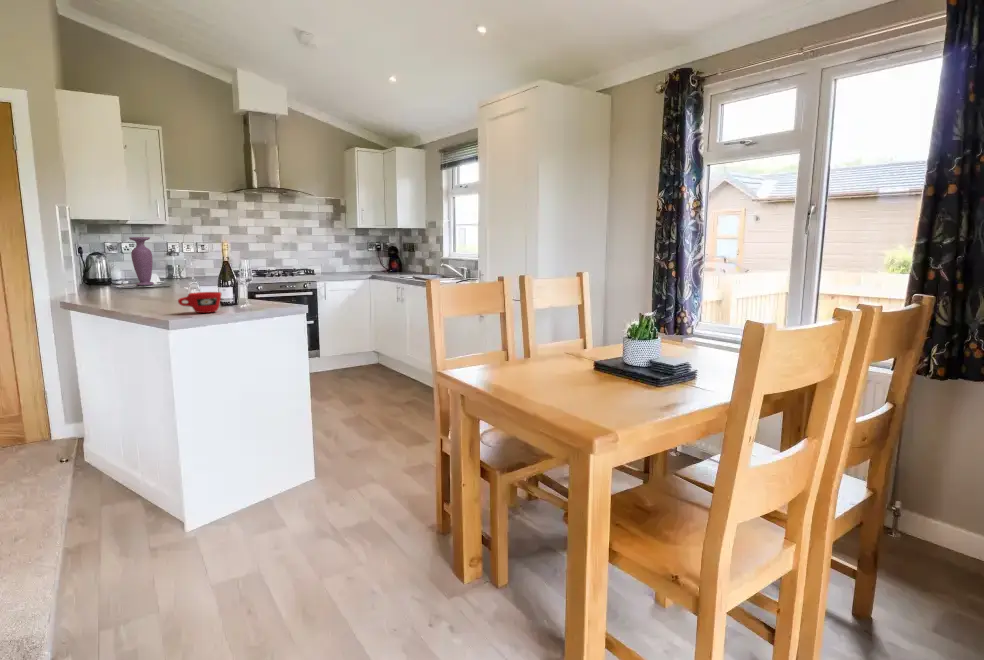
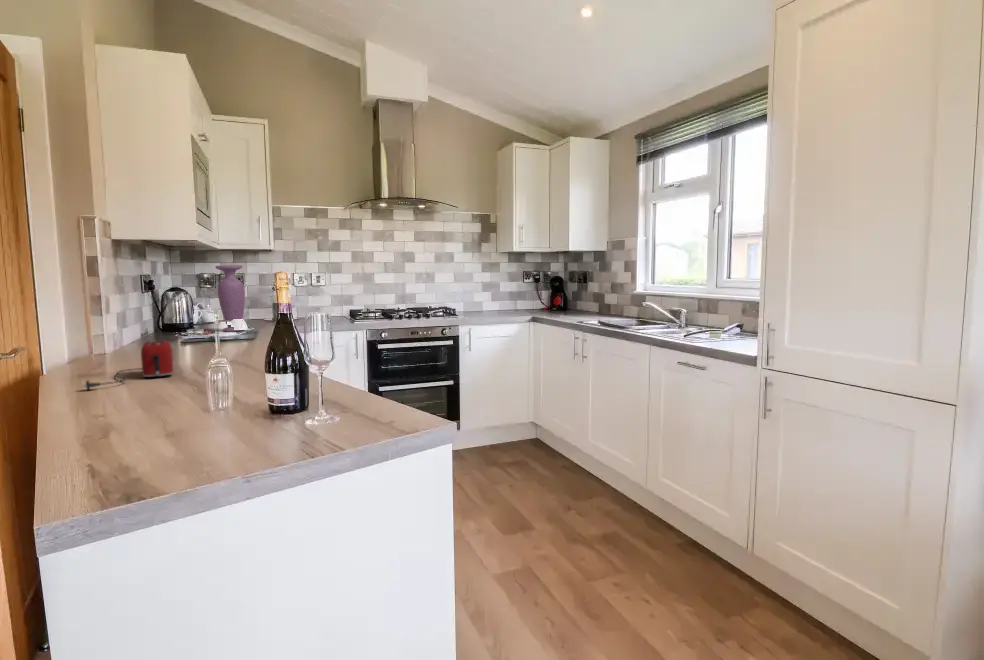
toaster: none [110,281,151,304] -> present [82,340,174,390]
cup: present [178,292,221,313] -> none [109,393,235,460]

